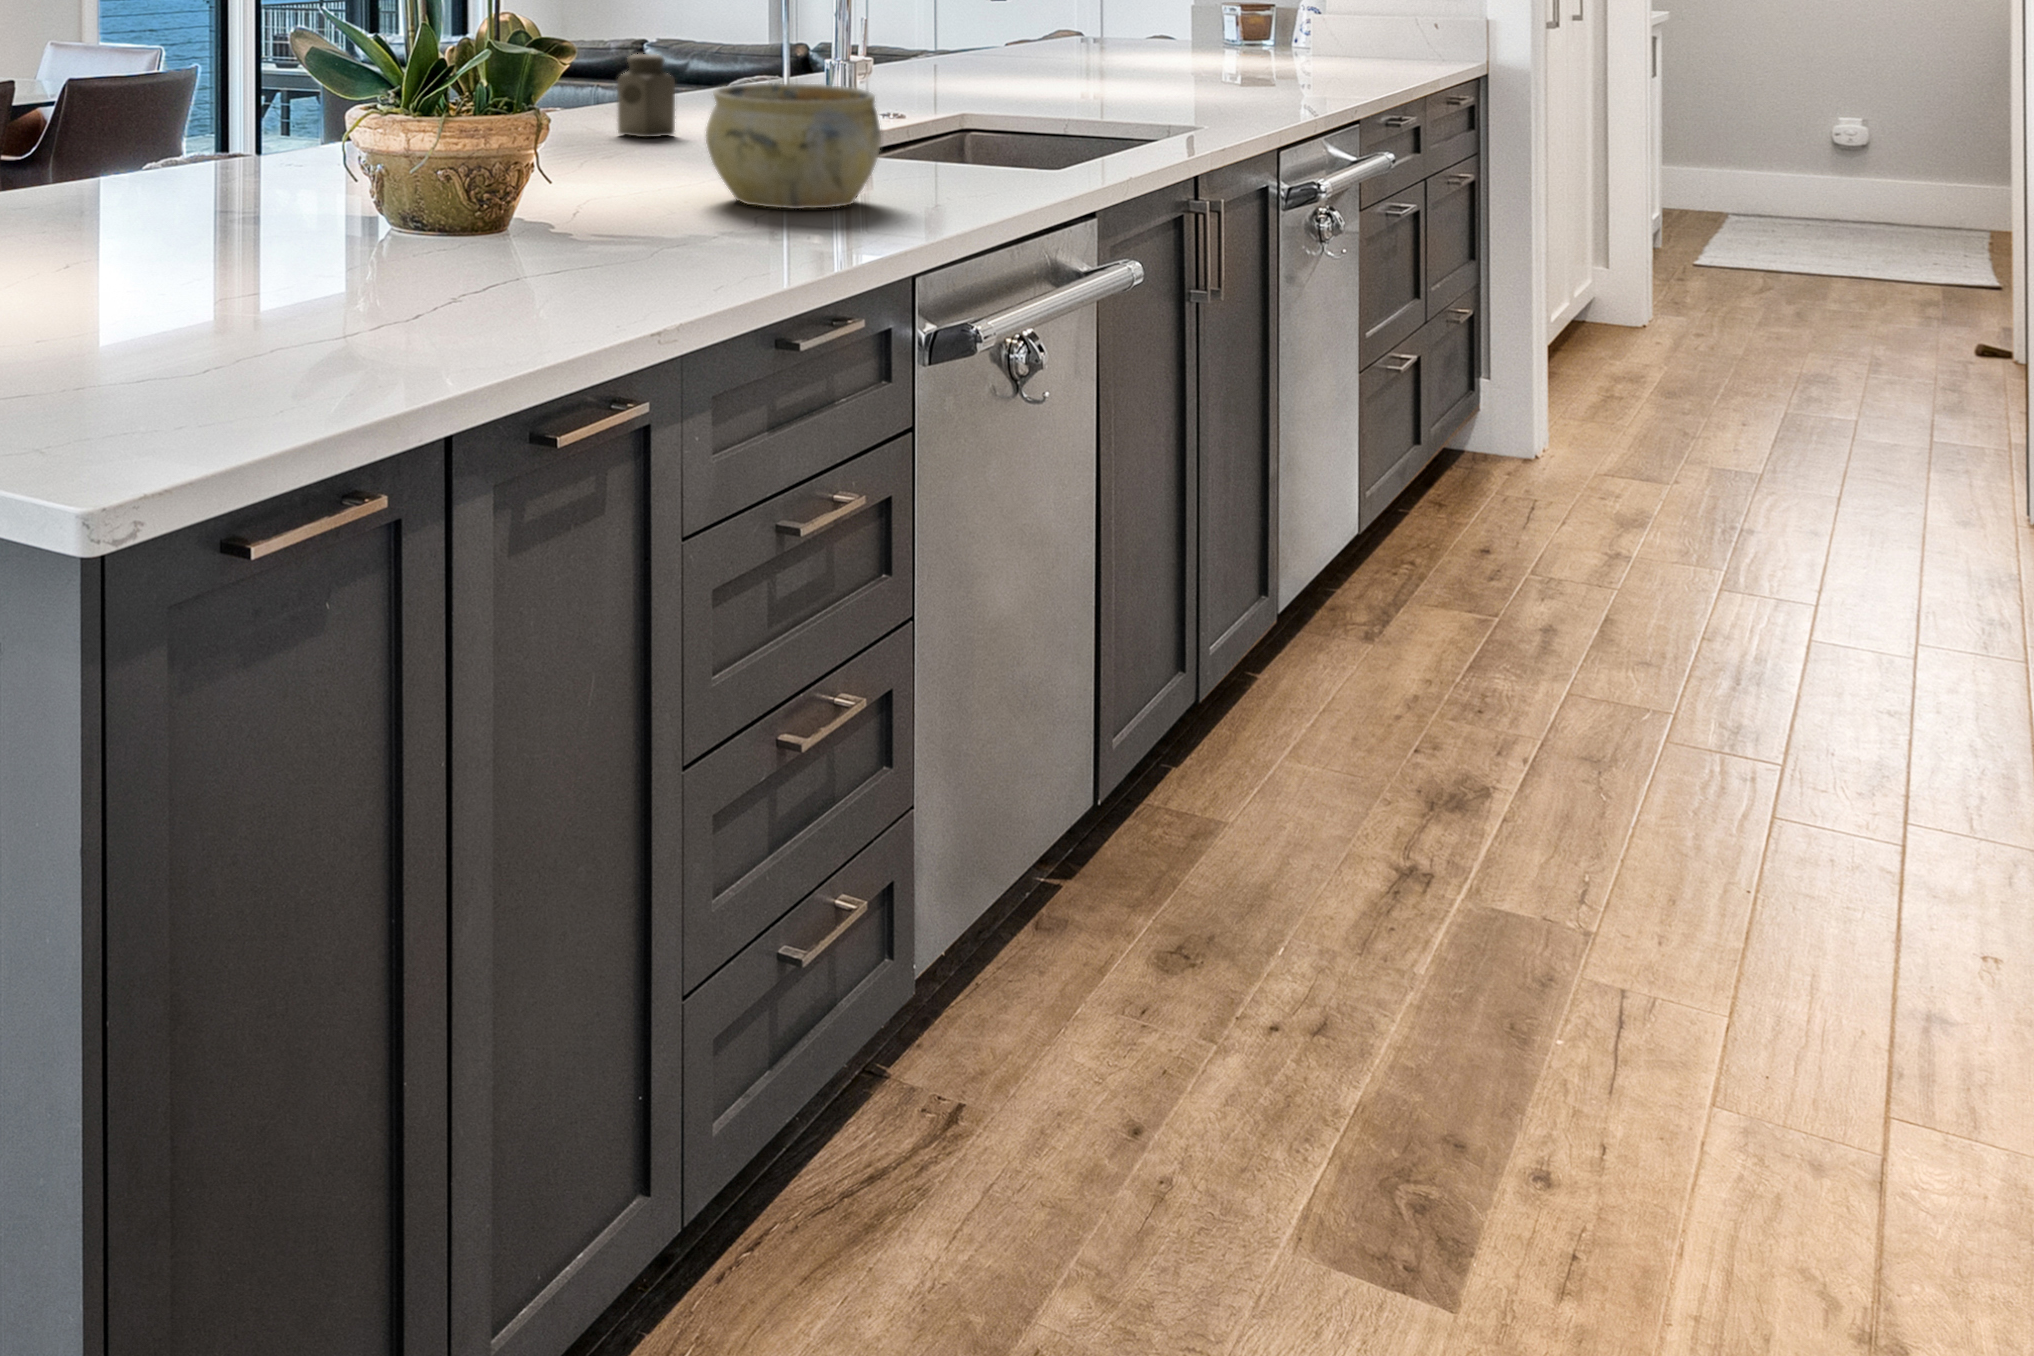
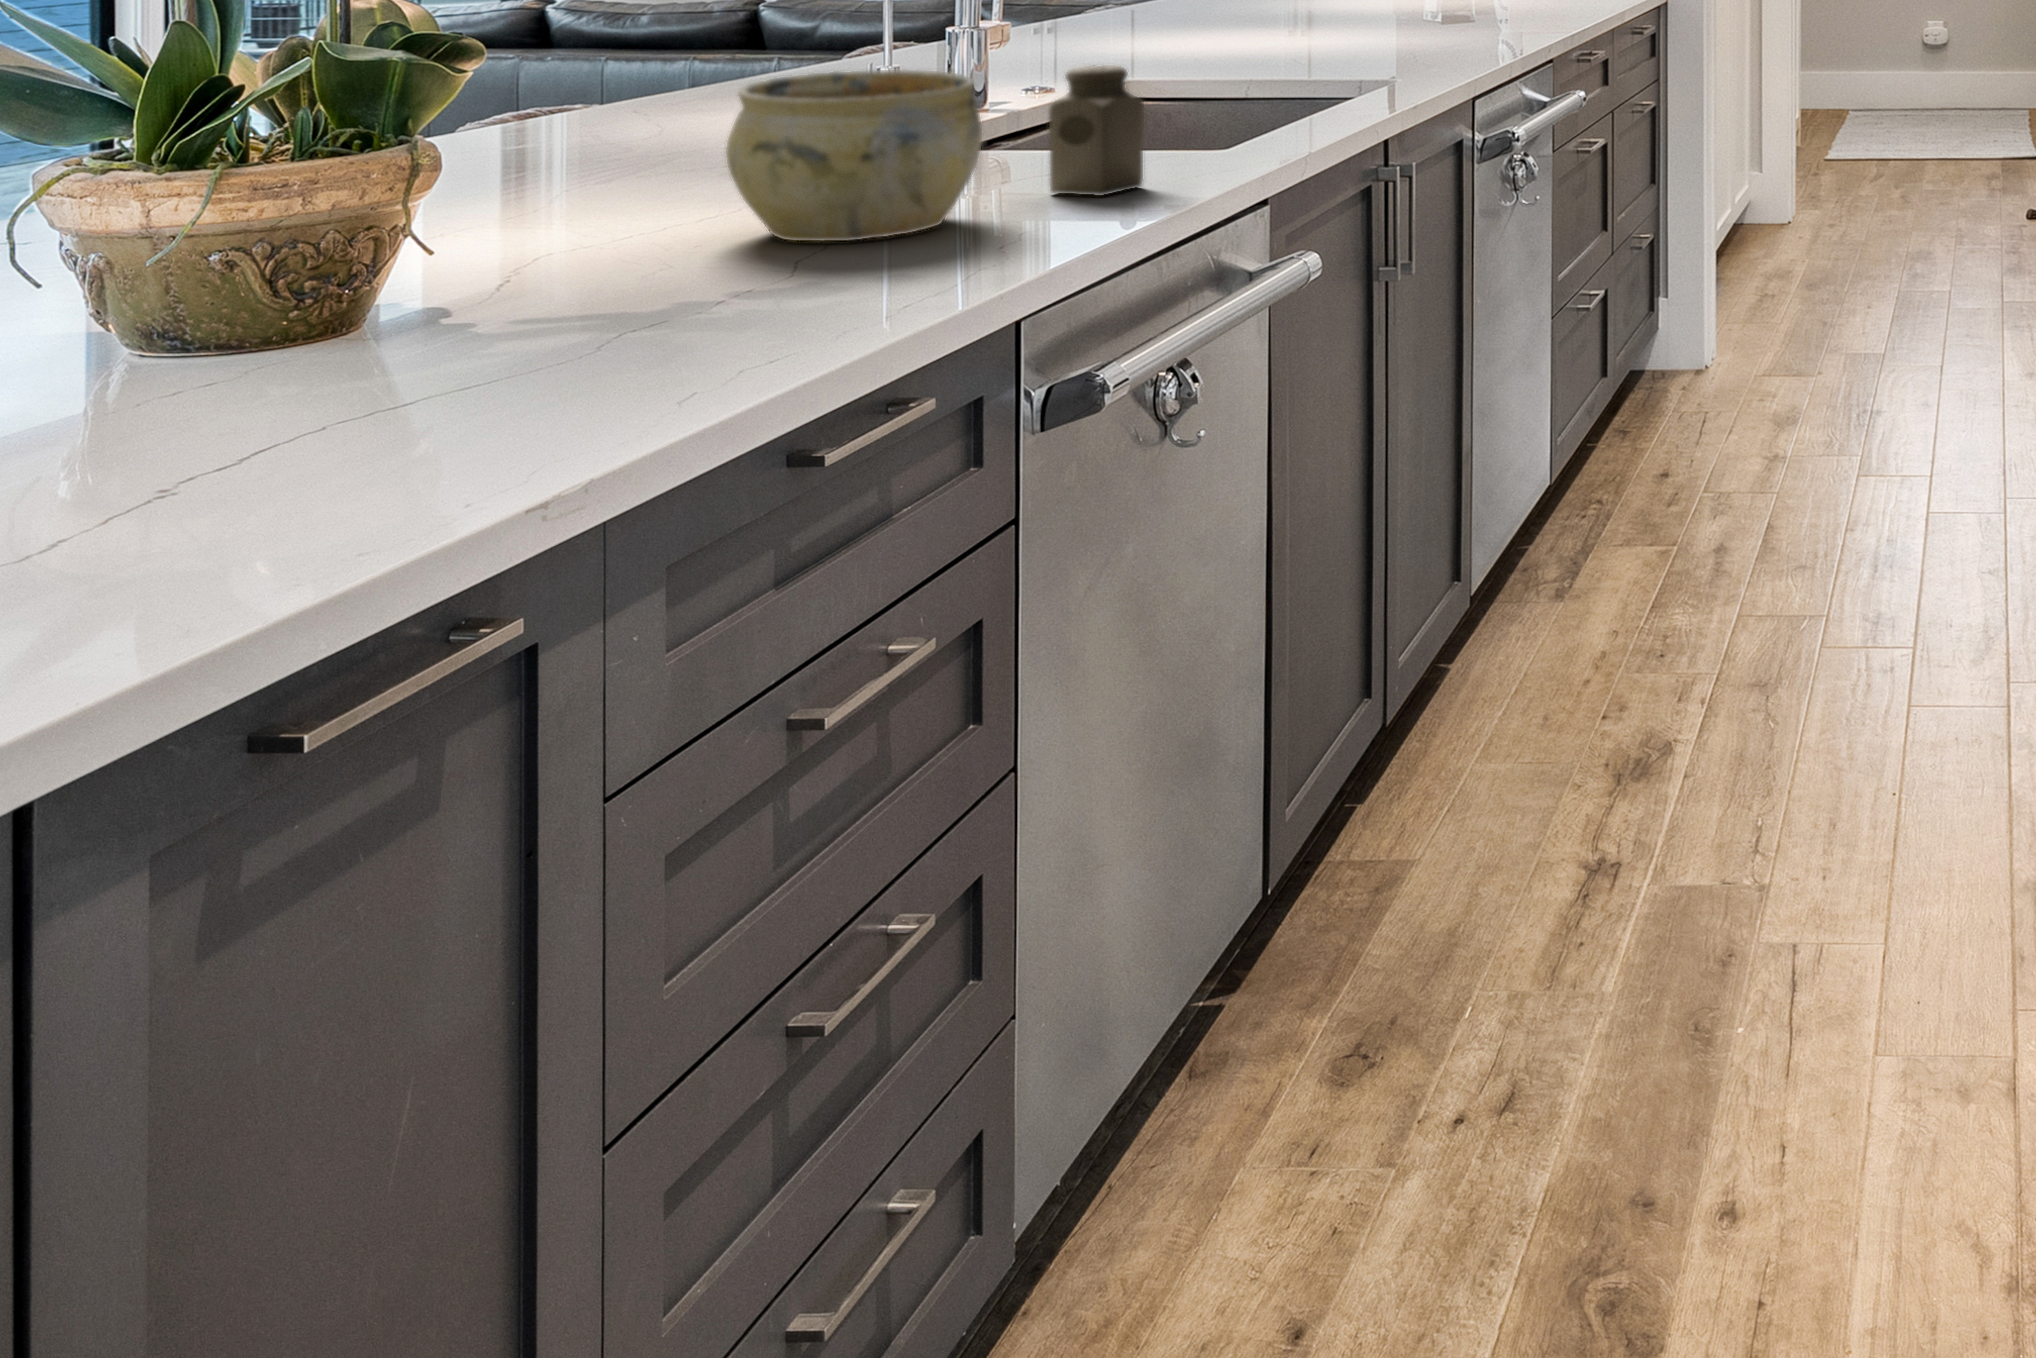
salt shaker: present [617,54,675,137] -> present [1049,65,1144,196]

